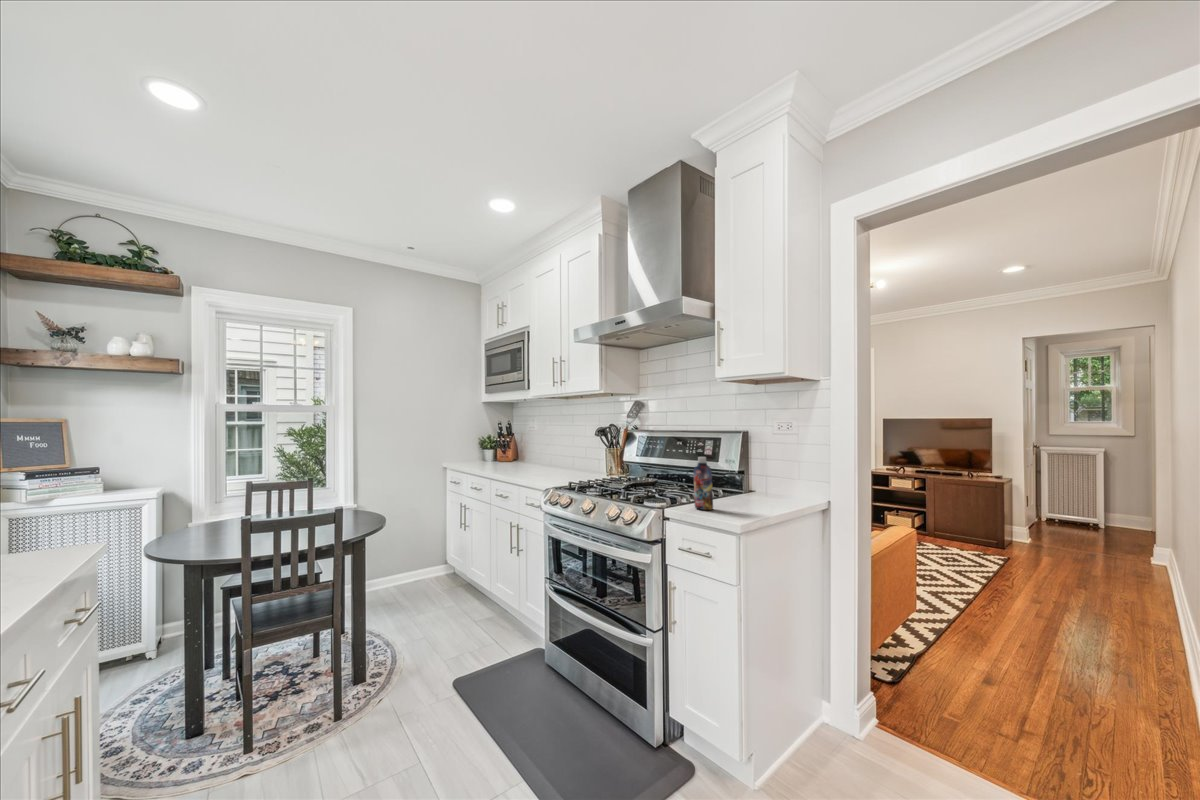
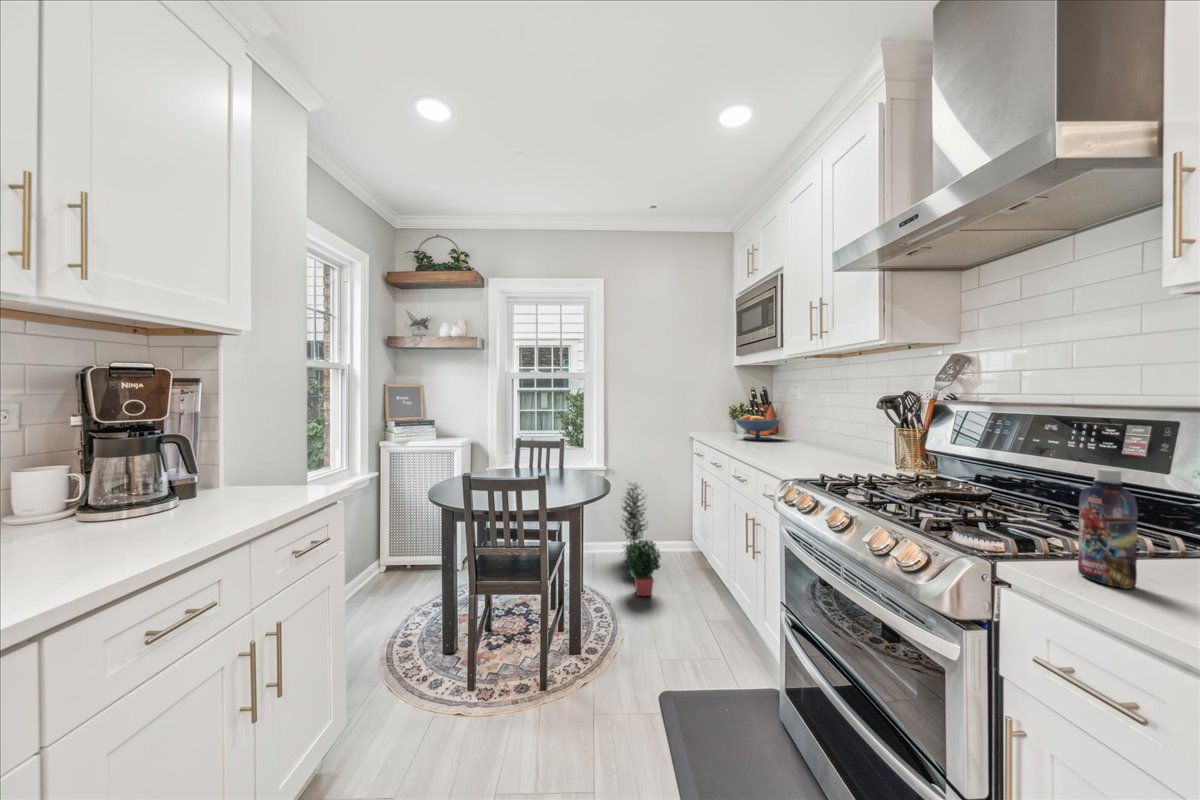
fruit bowl: none [486,442,522,466] -> present [736,415,780,440]
potted plant: none [377,514,430,620] -> present [621,483,660,596]

